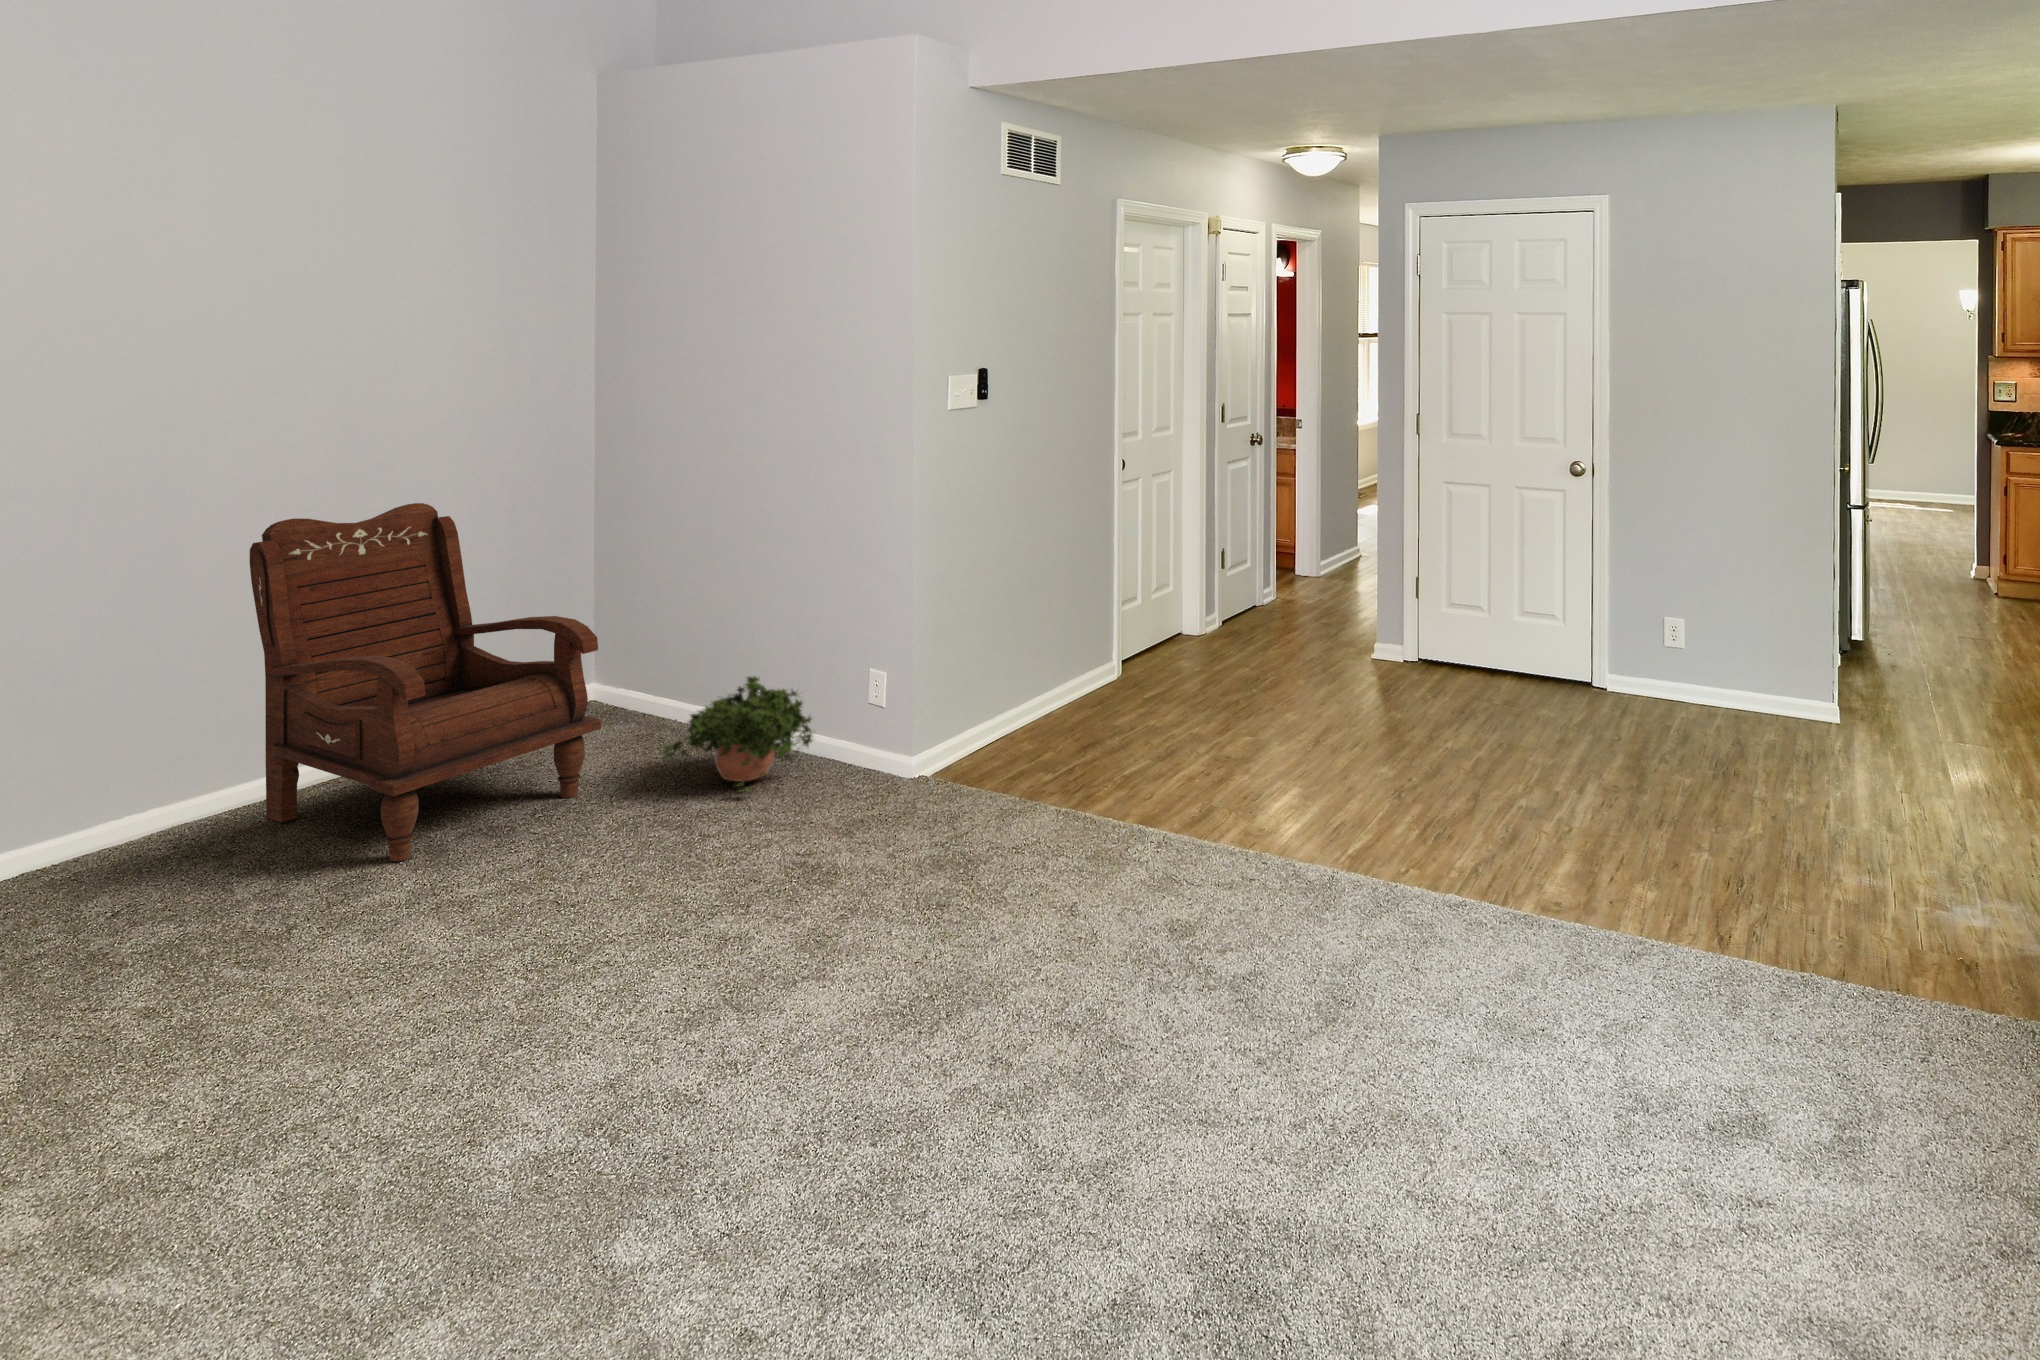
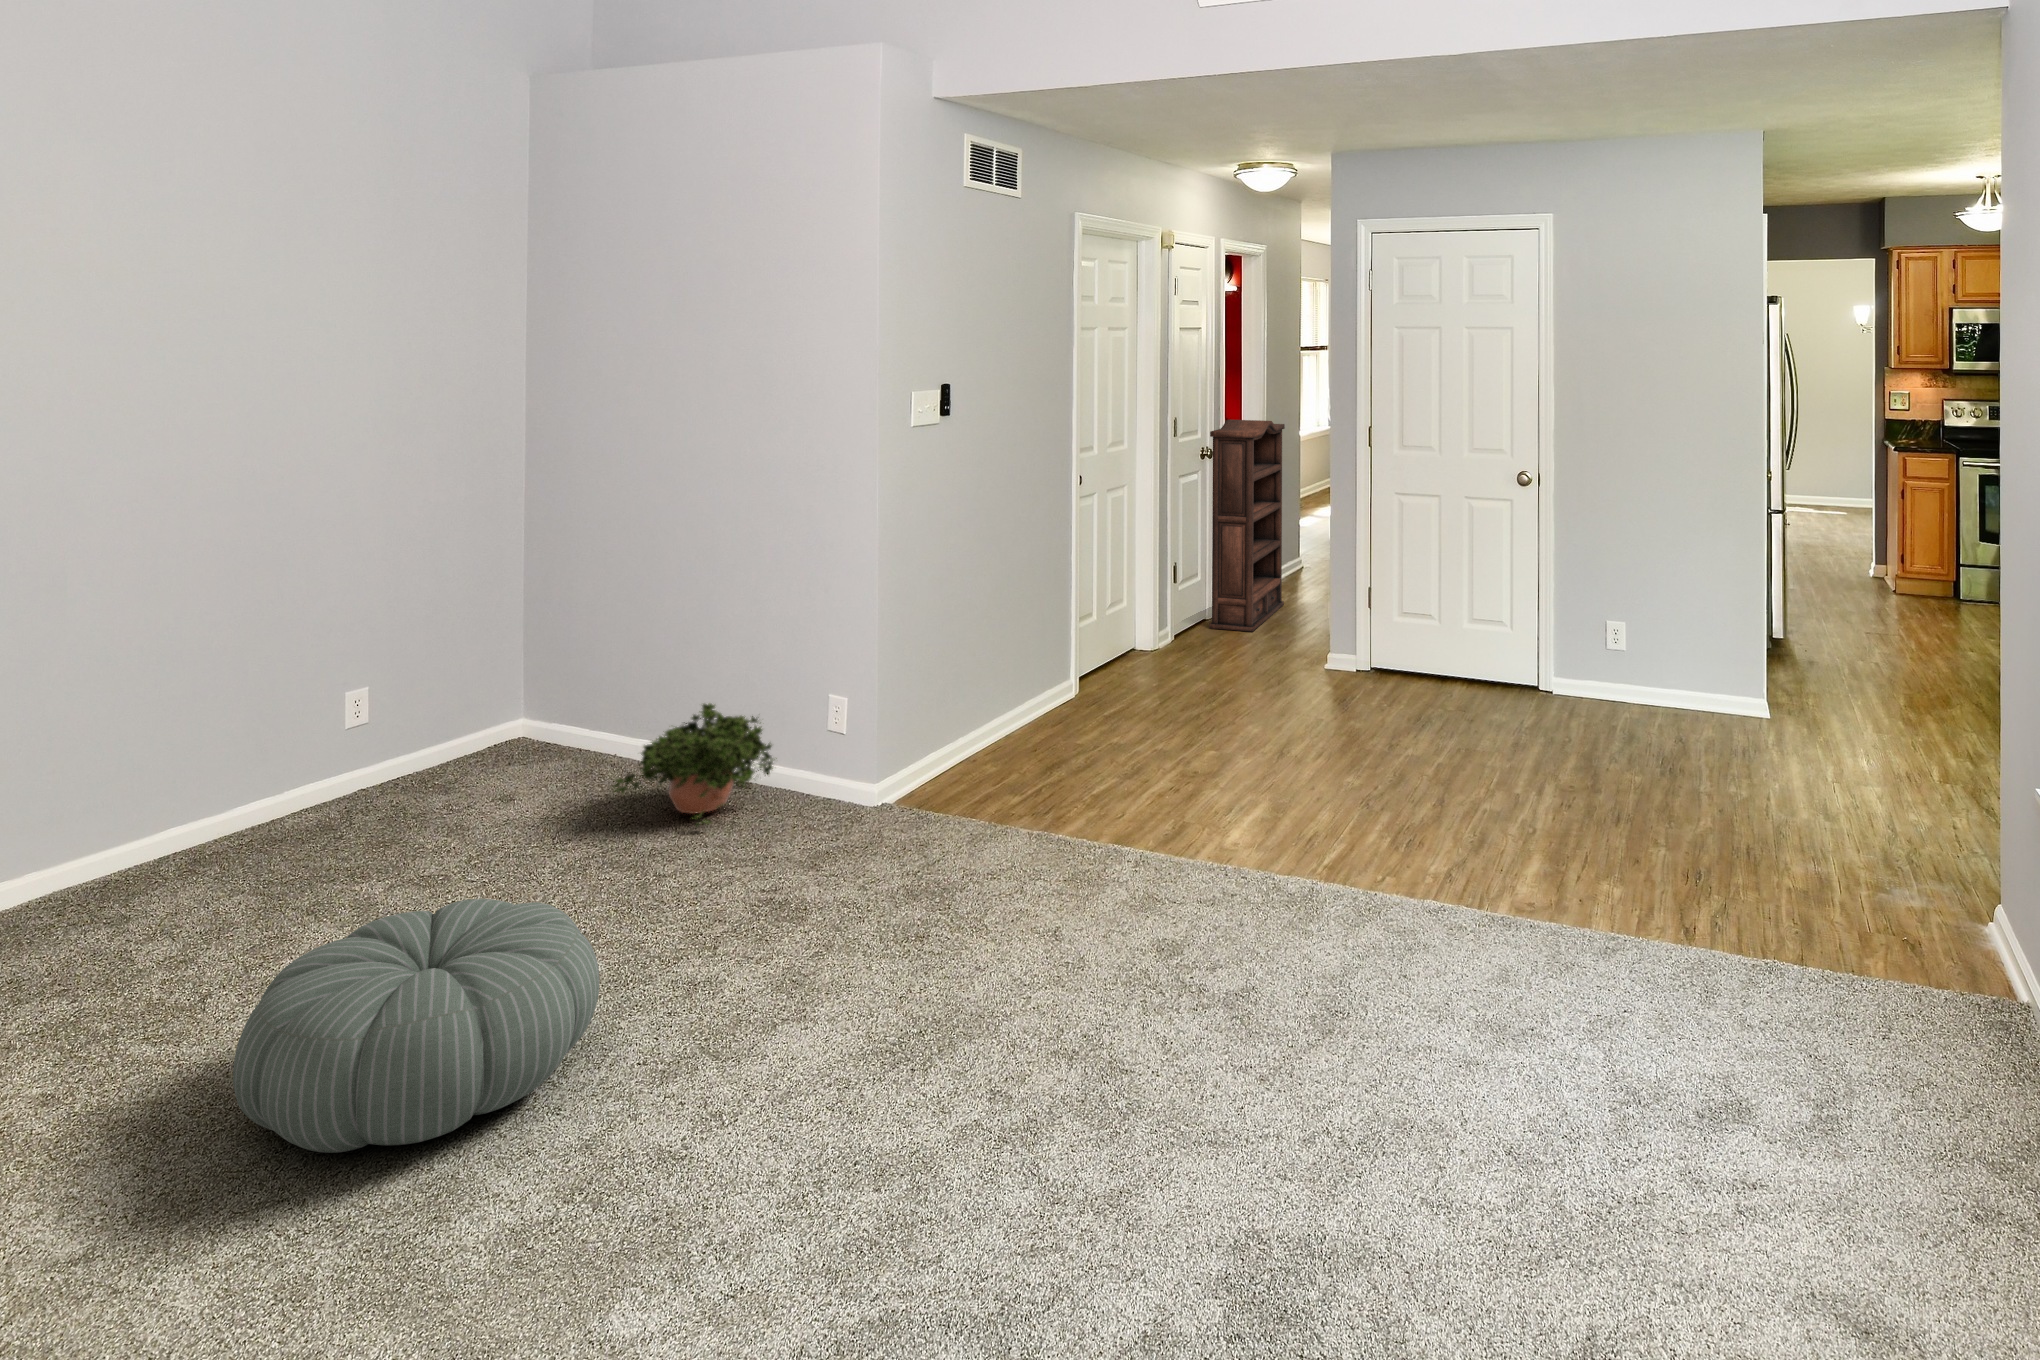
bookshelf: none [1257,407,1337,622] -> present [1209,420,1285,632]
armchair: present [250,503,601,861] -> none [150,530,546,916]
pouf: none [301,851,630,1077] -> present [233,899,599,1153]

